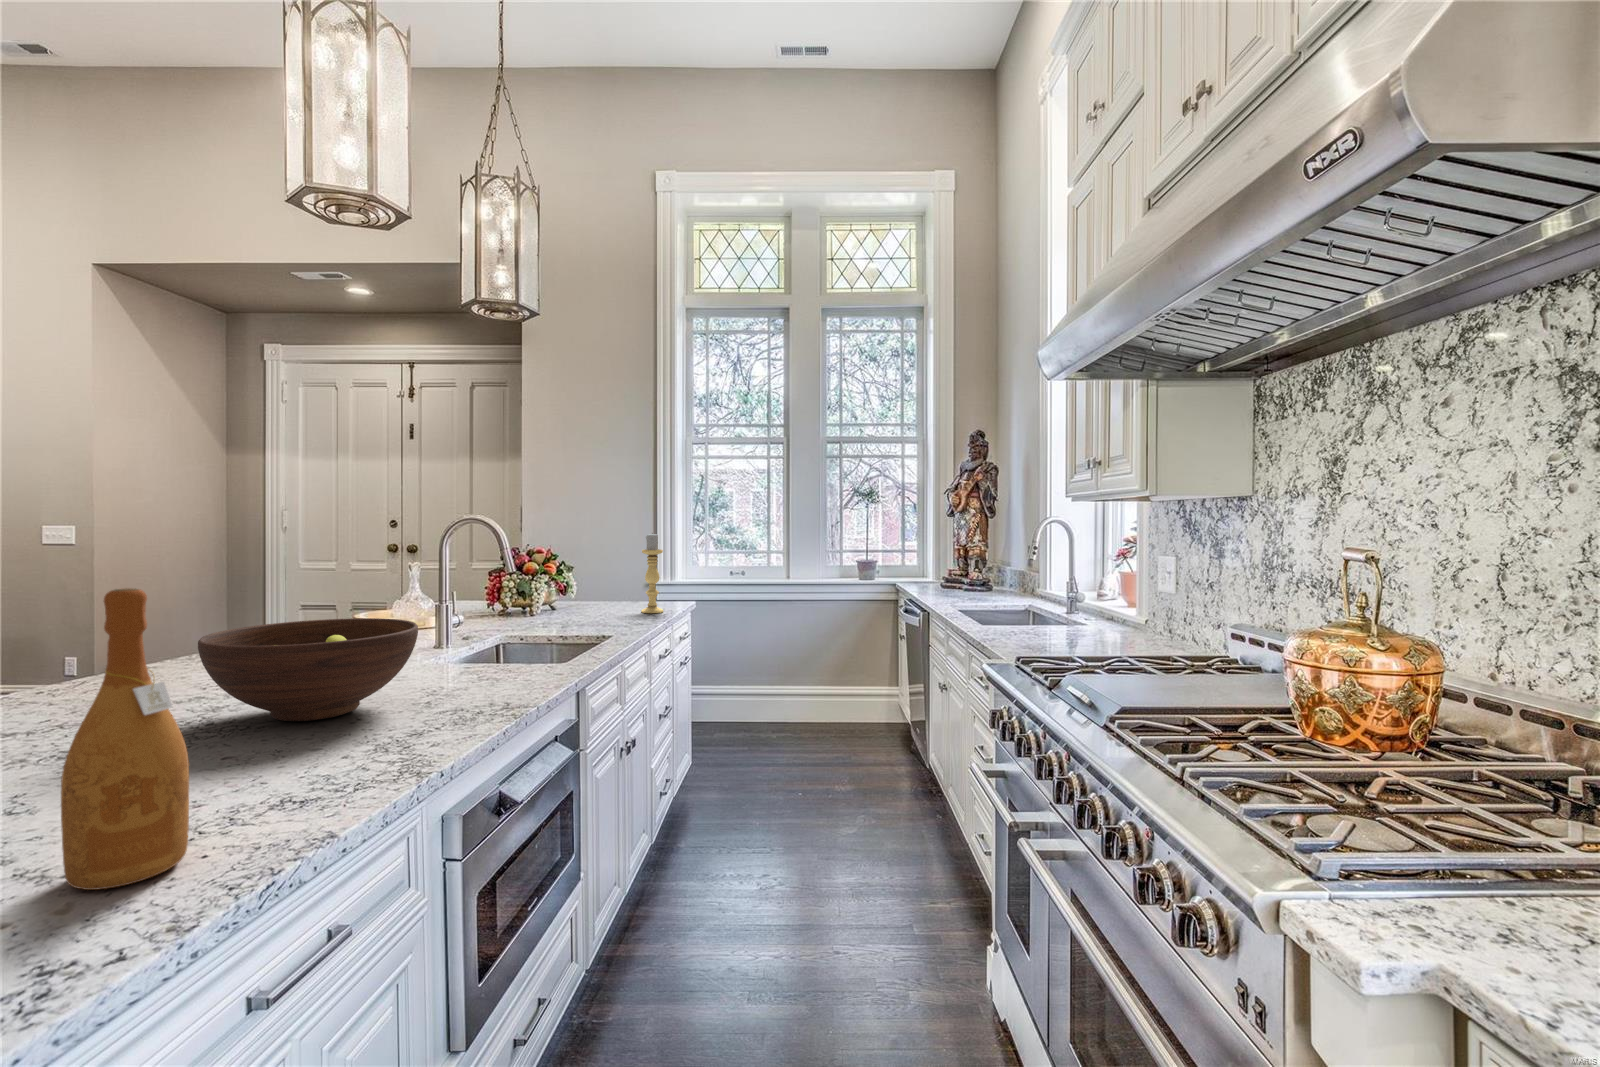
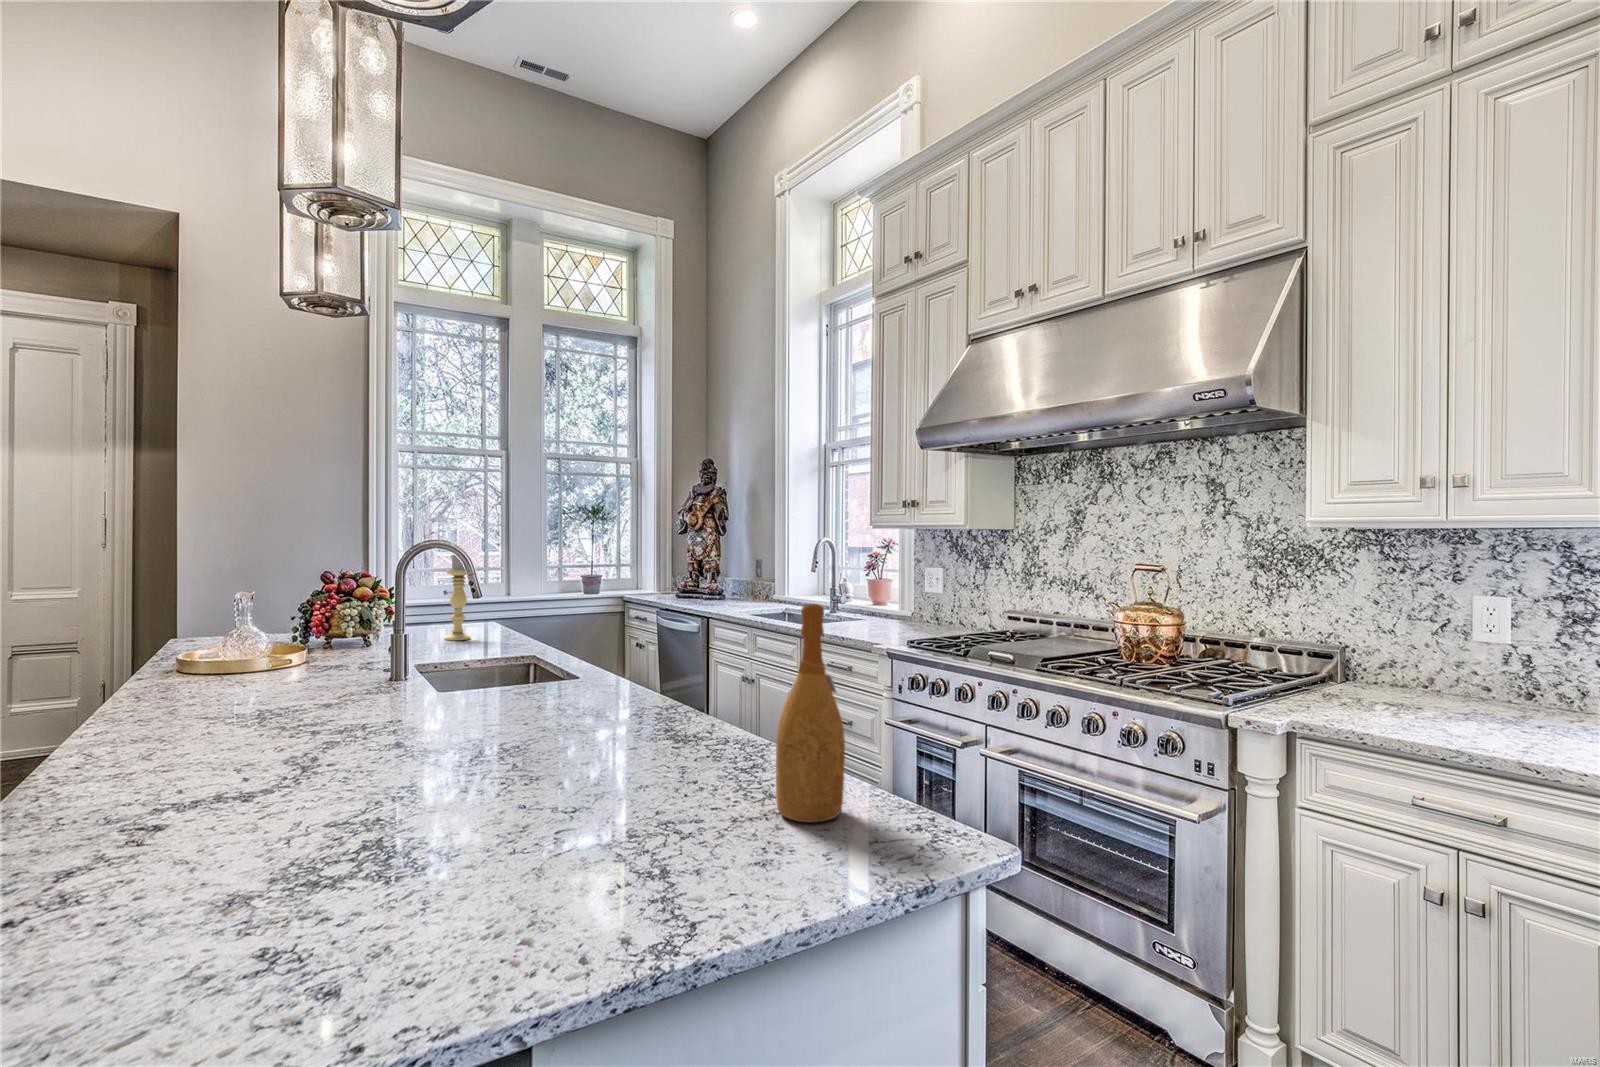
fruit bowl: present [198,618,418,721] -> none [414,644,610,748]

